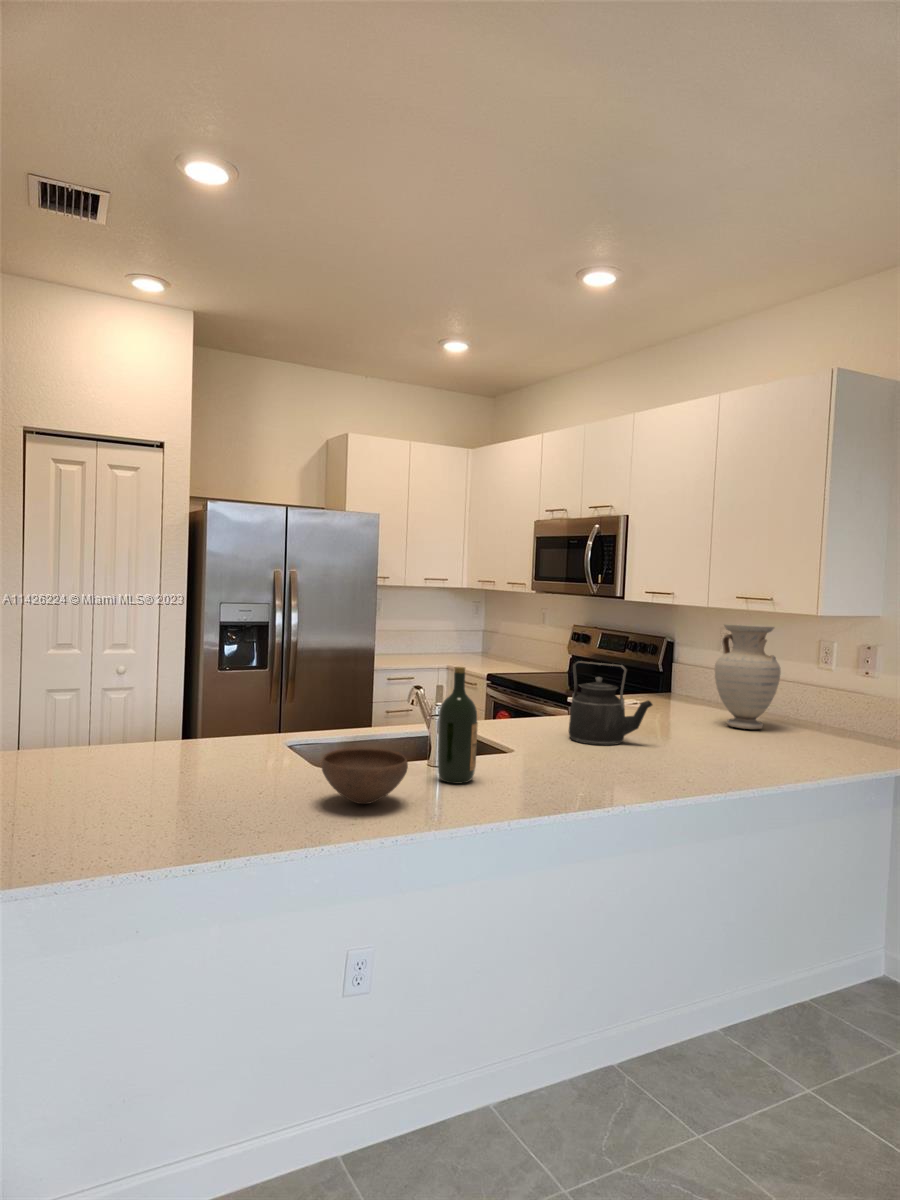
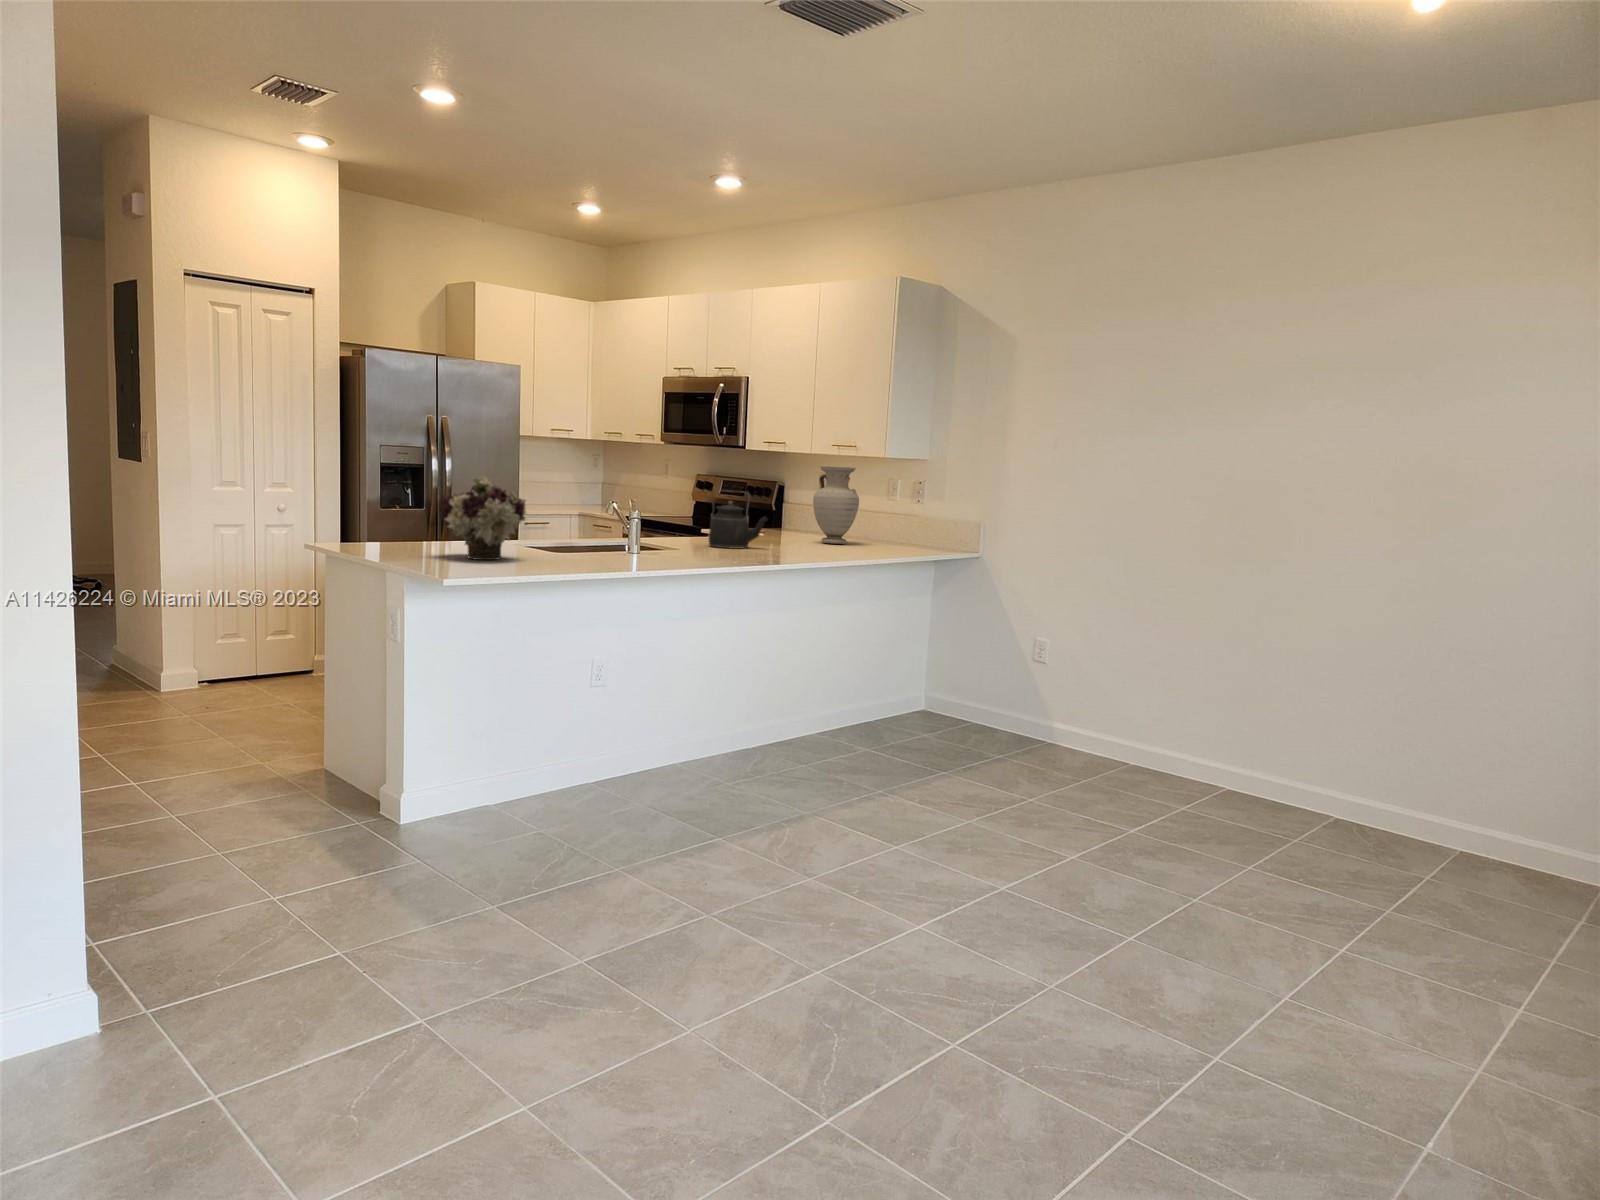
flower arrangement: none [145,662,269,794] -> present [440,476,526,560]
wine bottle: present [438,667,478,784] -> none [632,483,659,558]
bowl: present [322,748,408,804] -> none [570,532,624,563]

